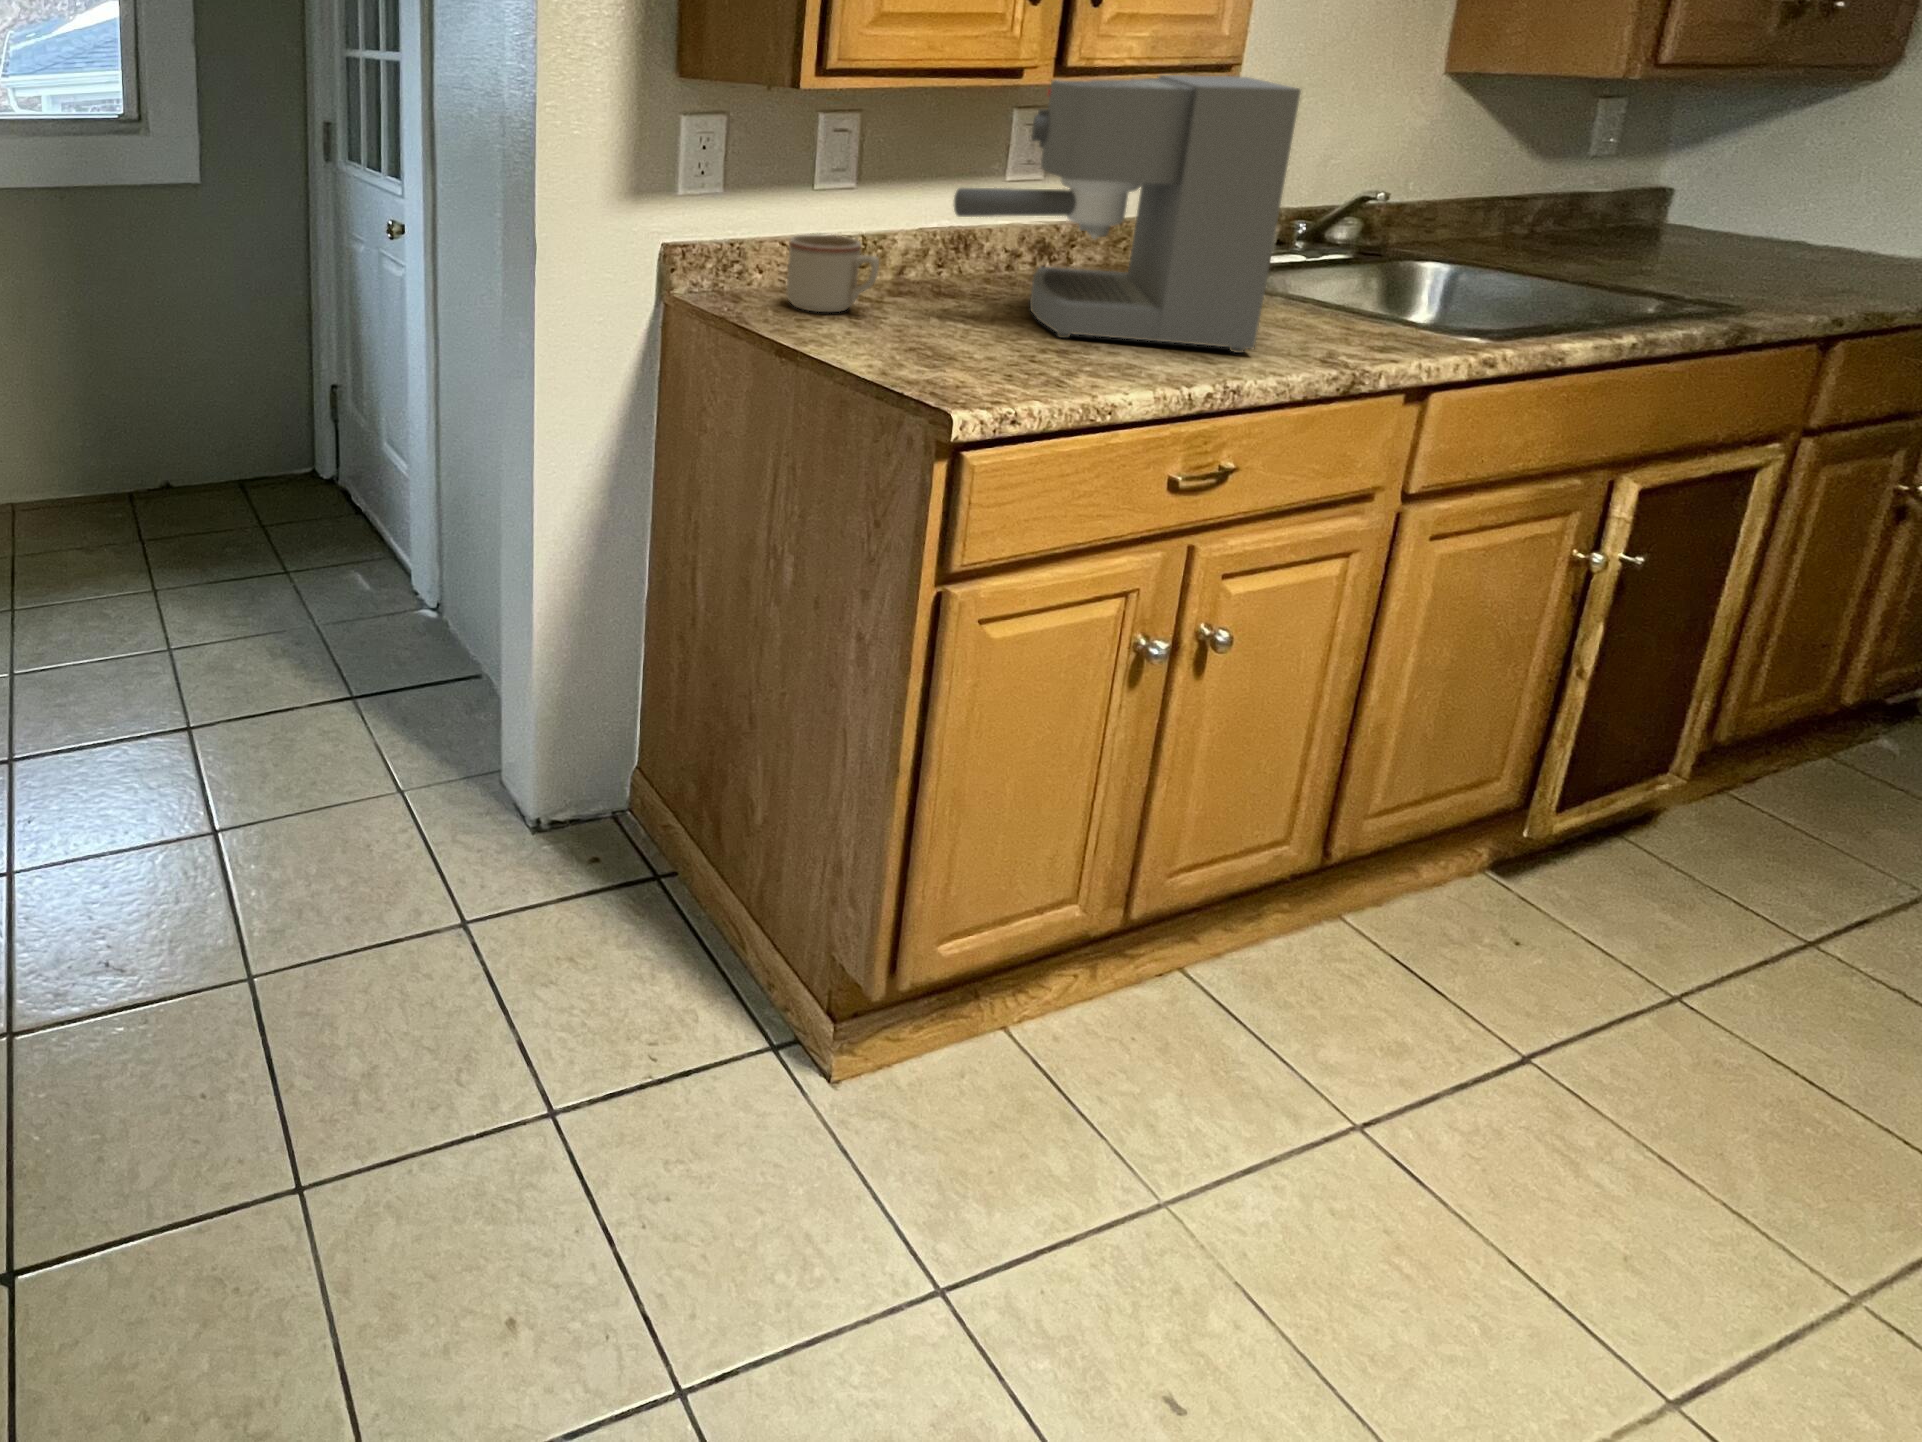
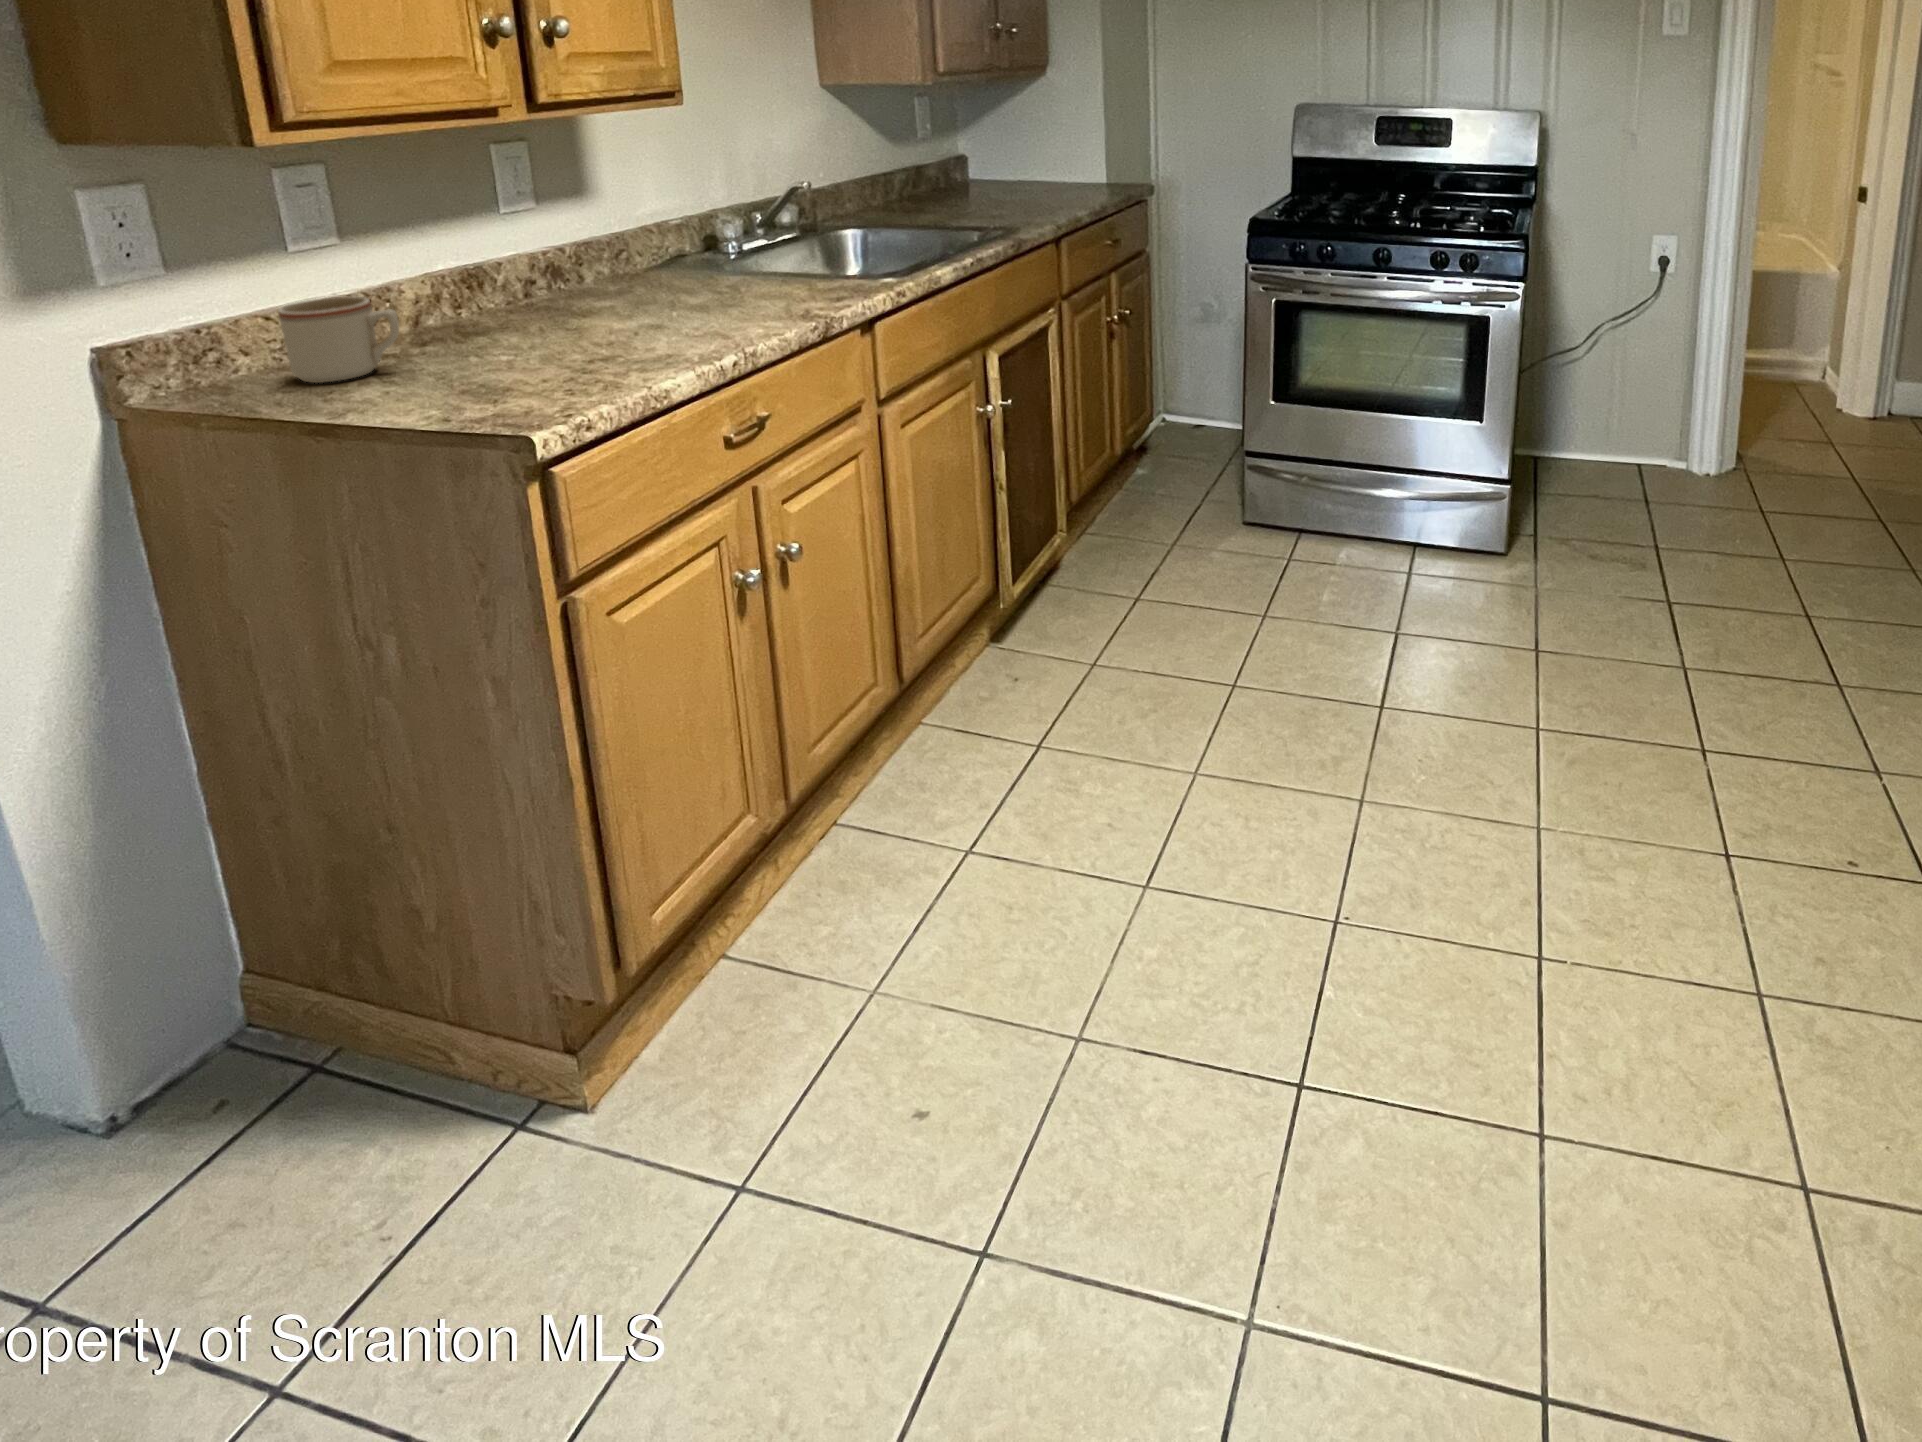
coffee maker: present [954,75,1301,353] -> none [460,102,757,347]

